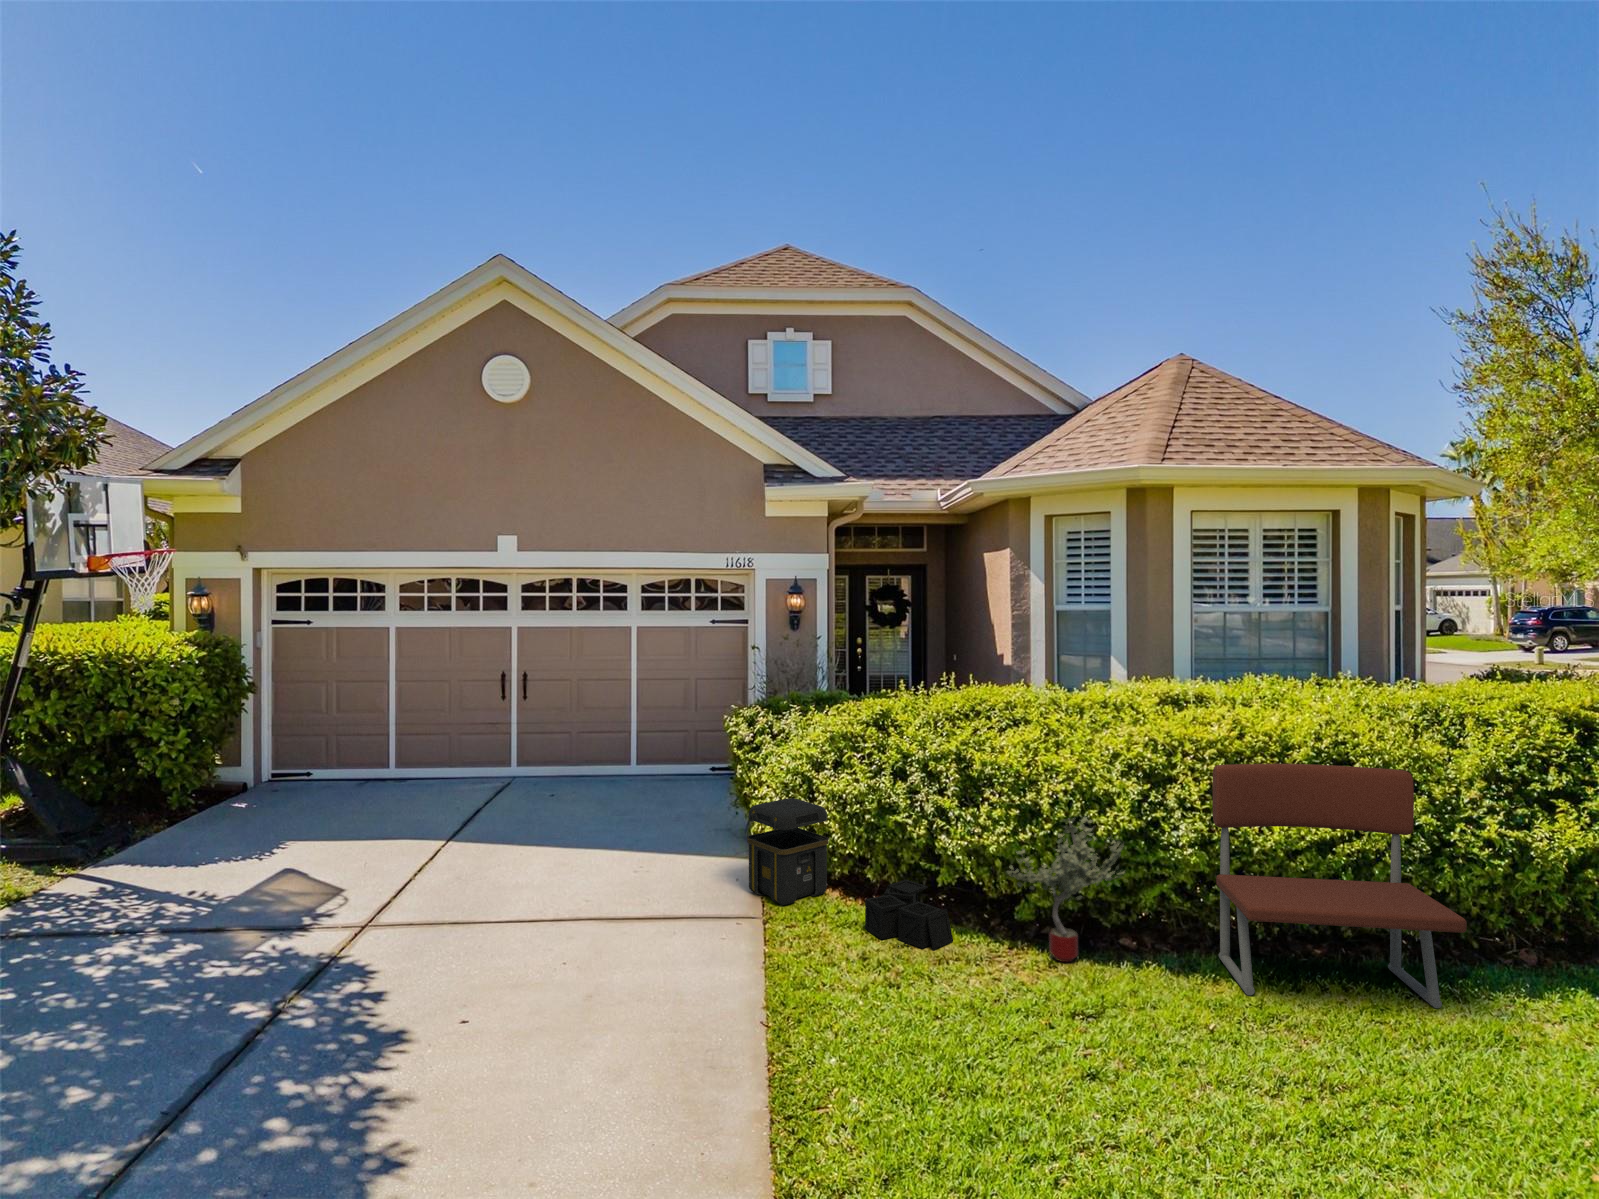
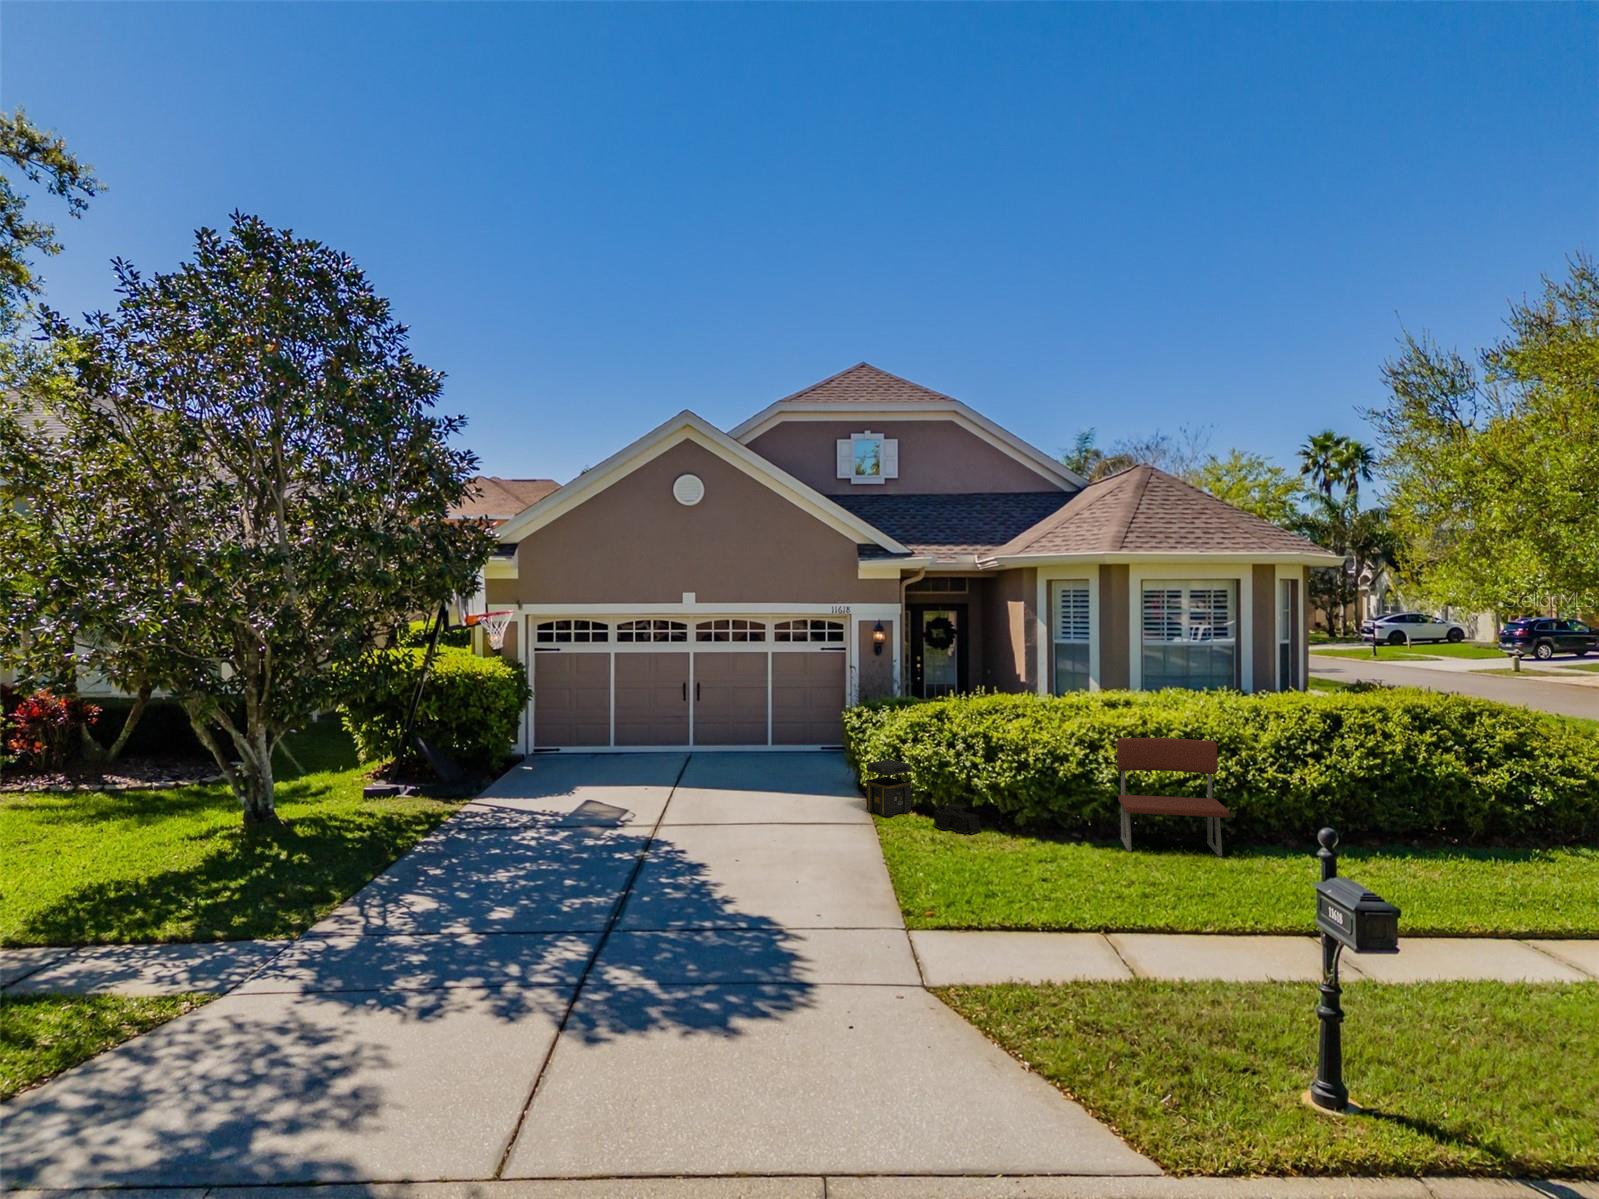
potted tree: present [1008,817,1125,962] -> none [1009,765,1070,840]

